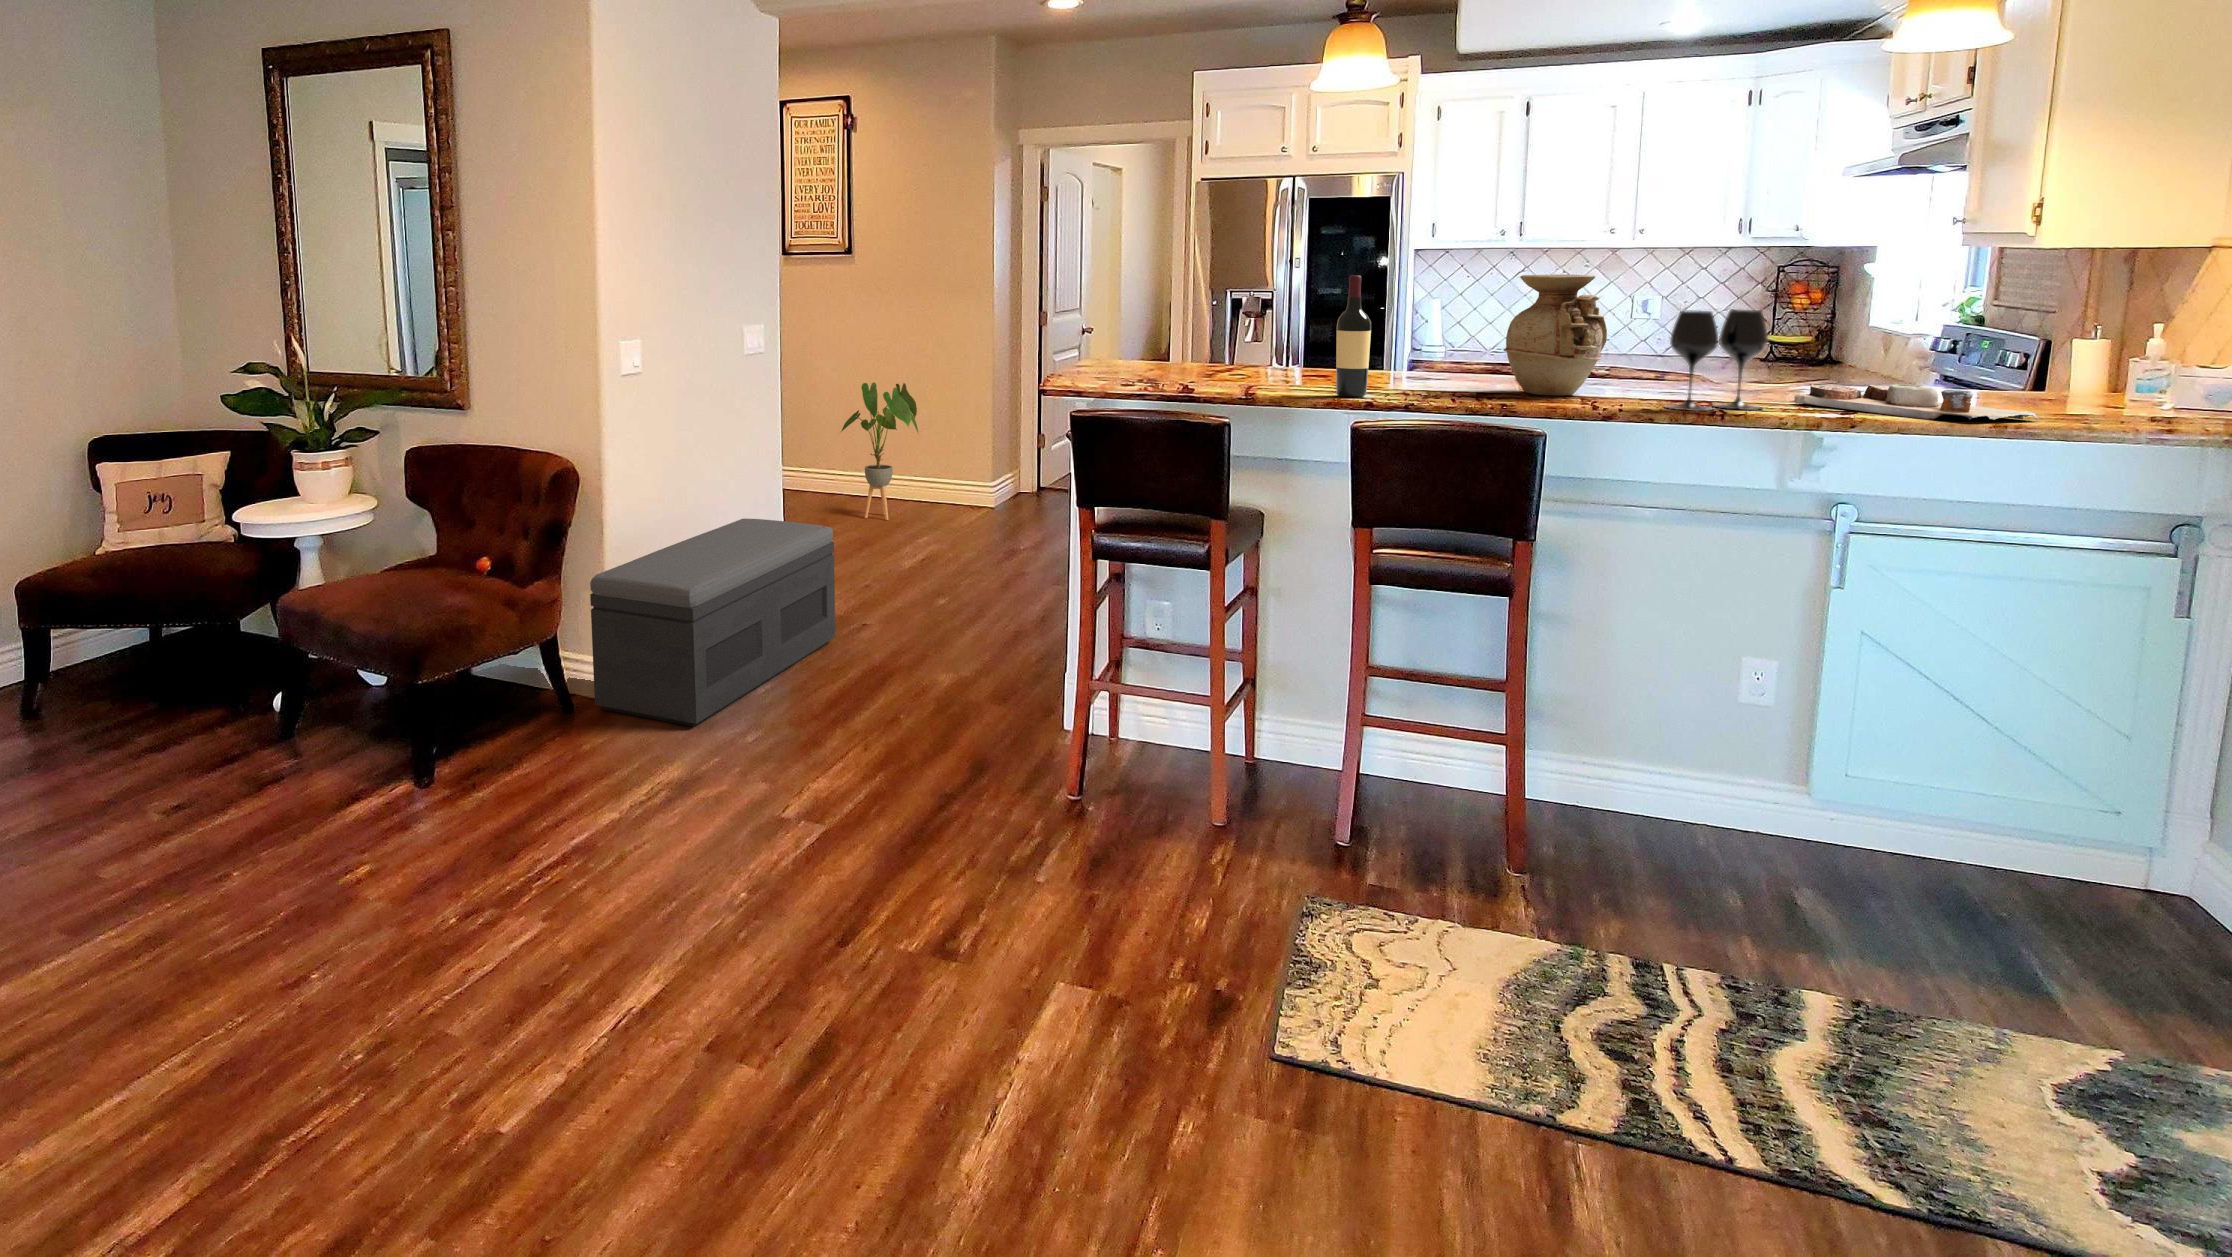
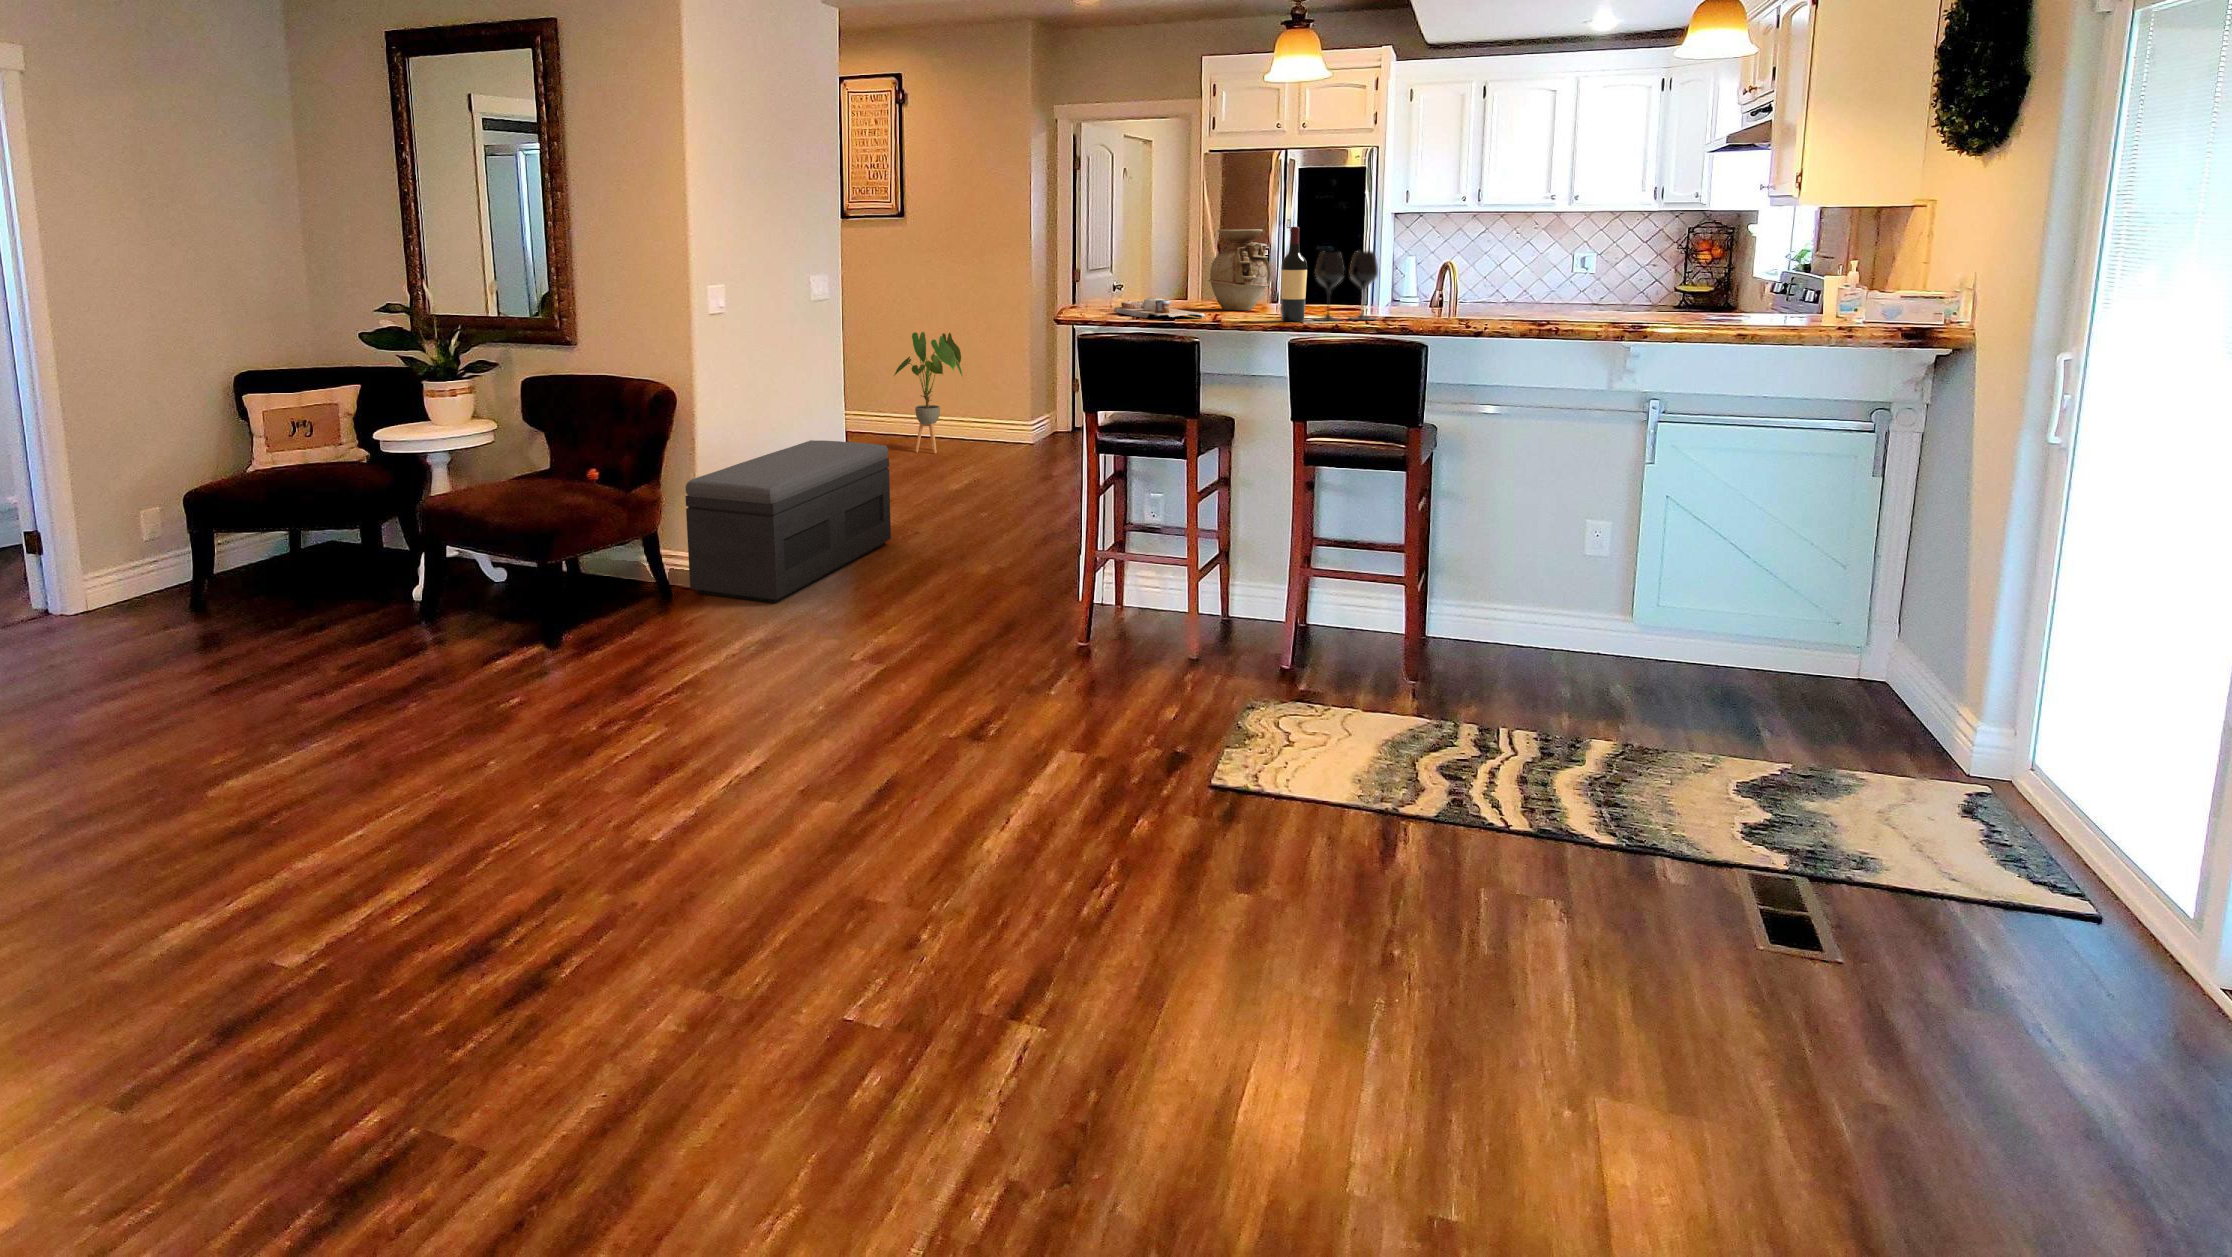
vase: present [1504,274,1607,395] -> present [1209,229,1271,310]
wine glass: present [1666,310,1768,411] -> present [1315,251,1378,321]
cutting board: present [1794,384,2039,421] -> present [1114,298,1206,318]

